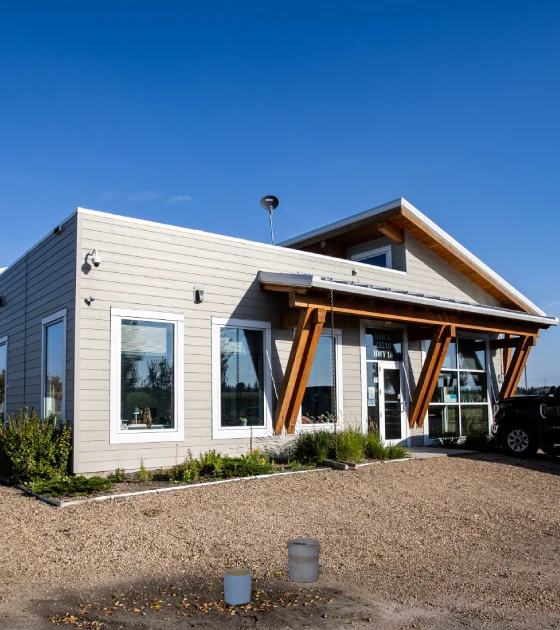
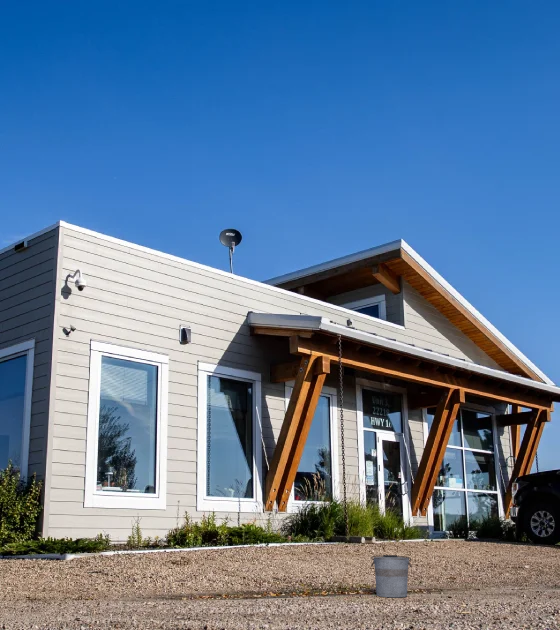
planter: present [224,568,252,606] -> none [327,573,356,606]

